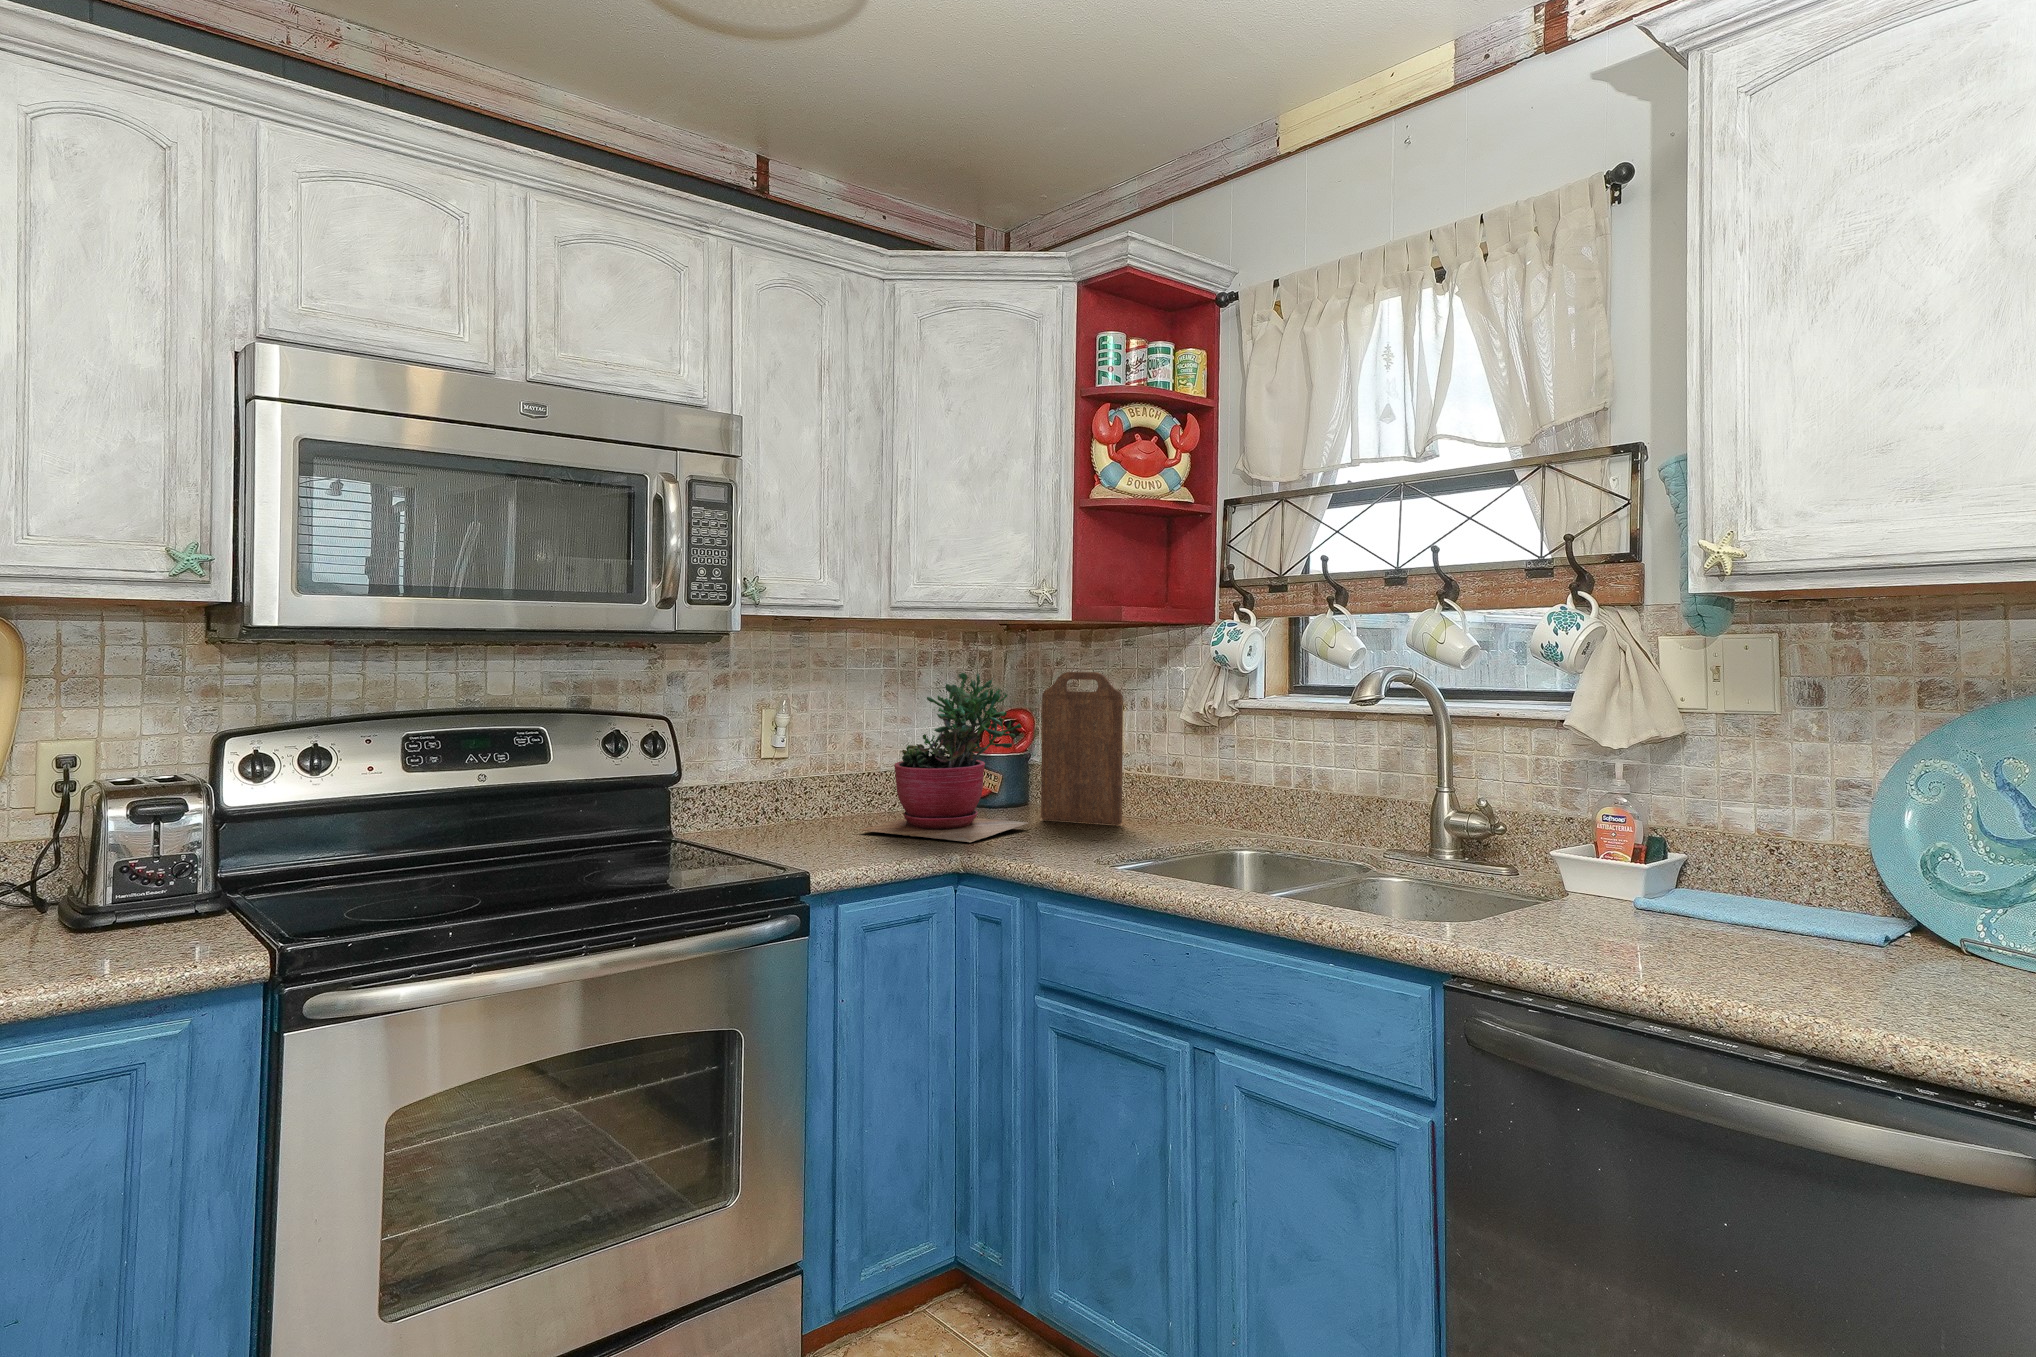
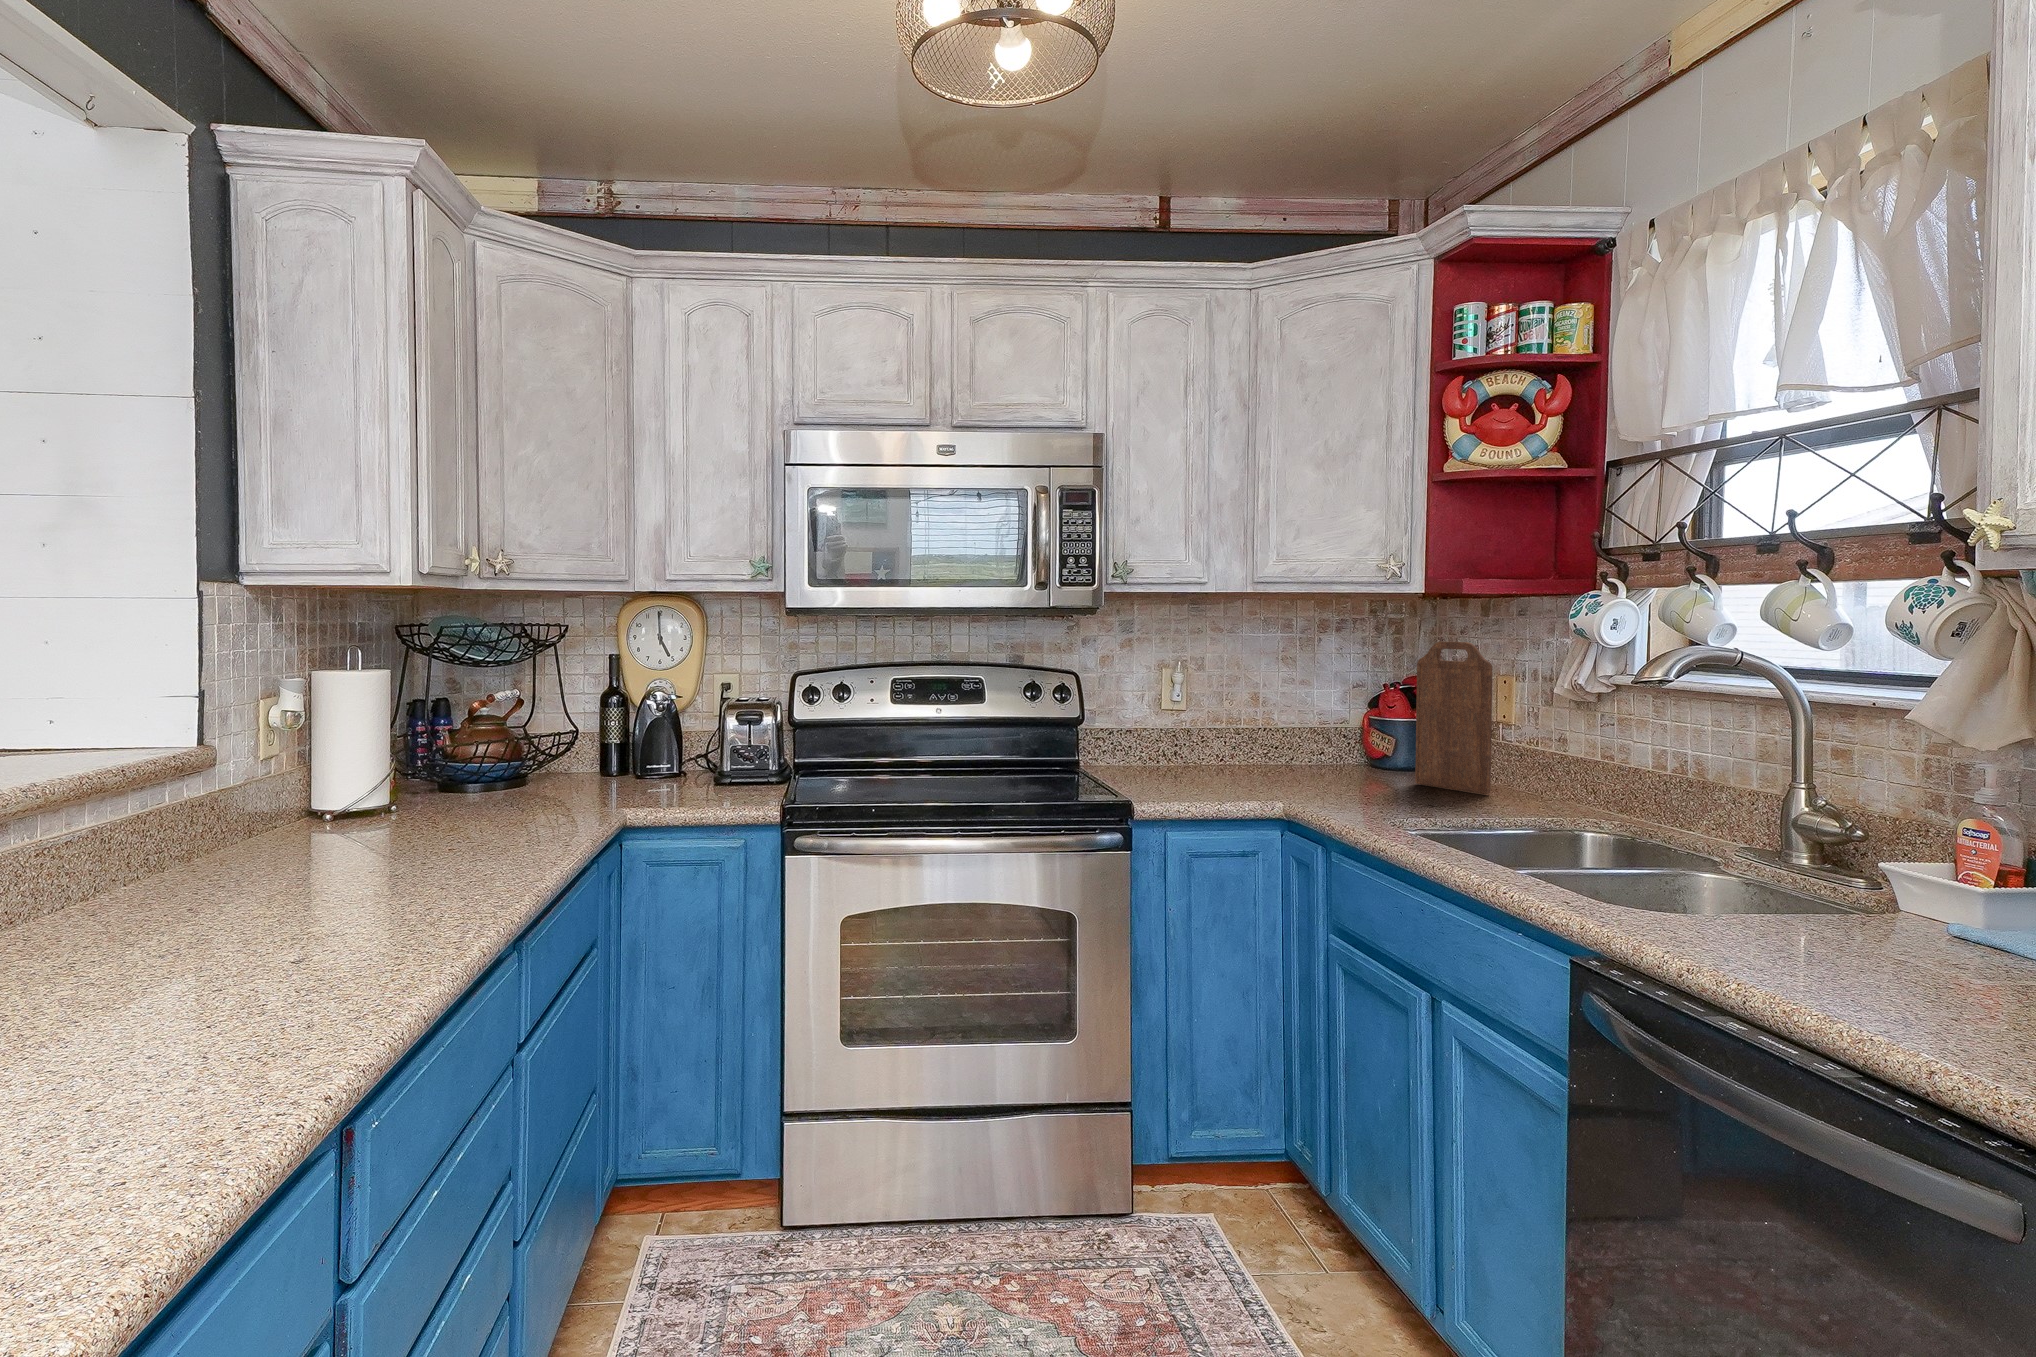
succulent plant: present [861,673,1027,843] -> none [1227,641,1389,797]

